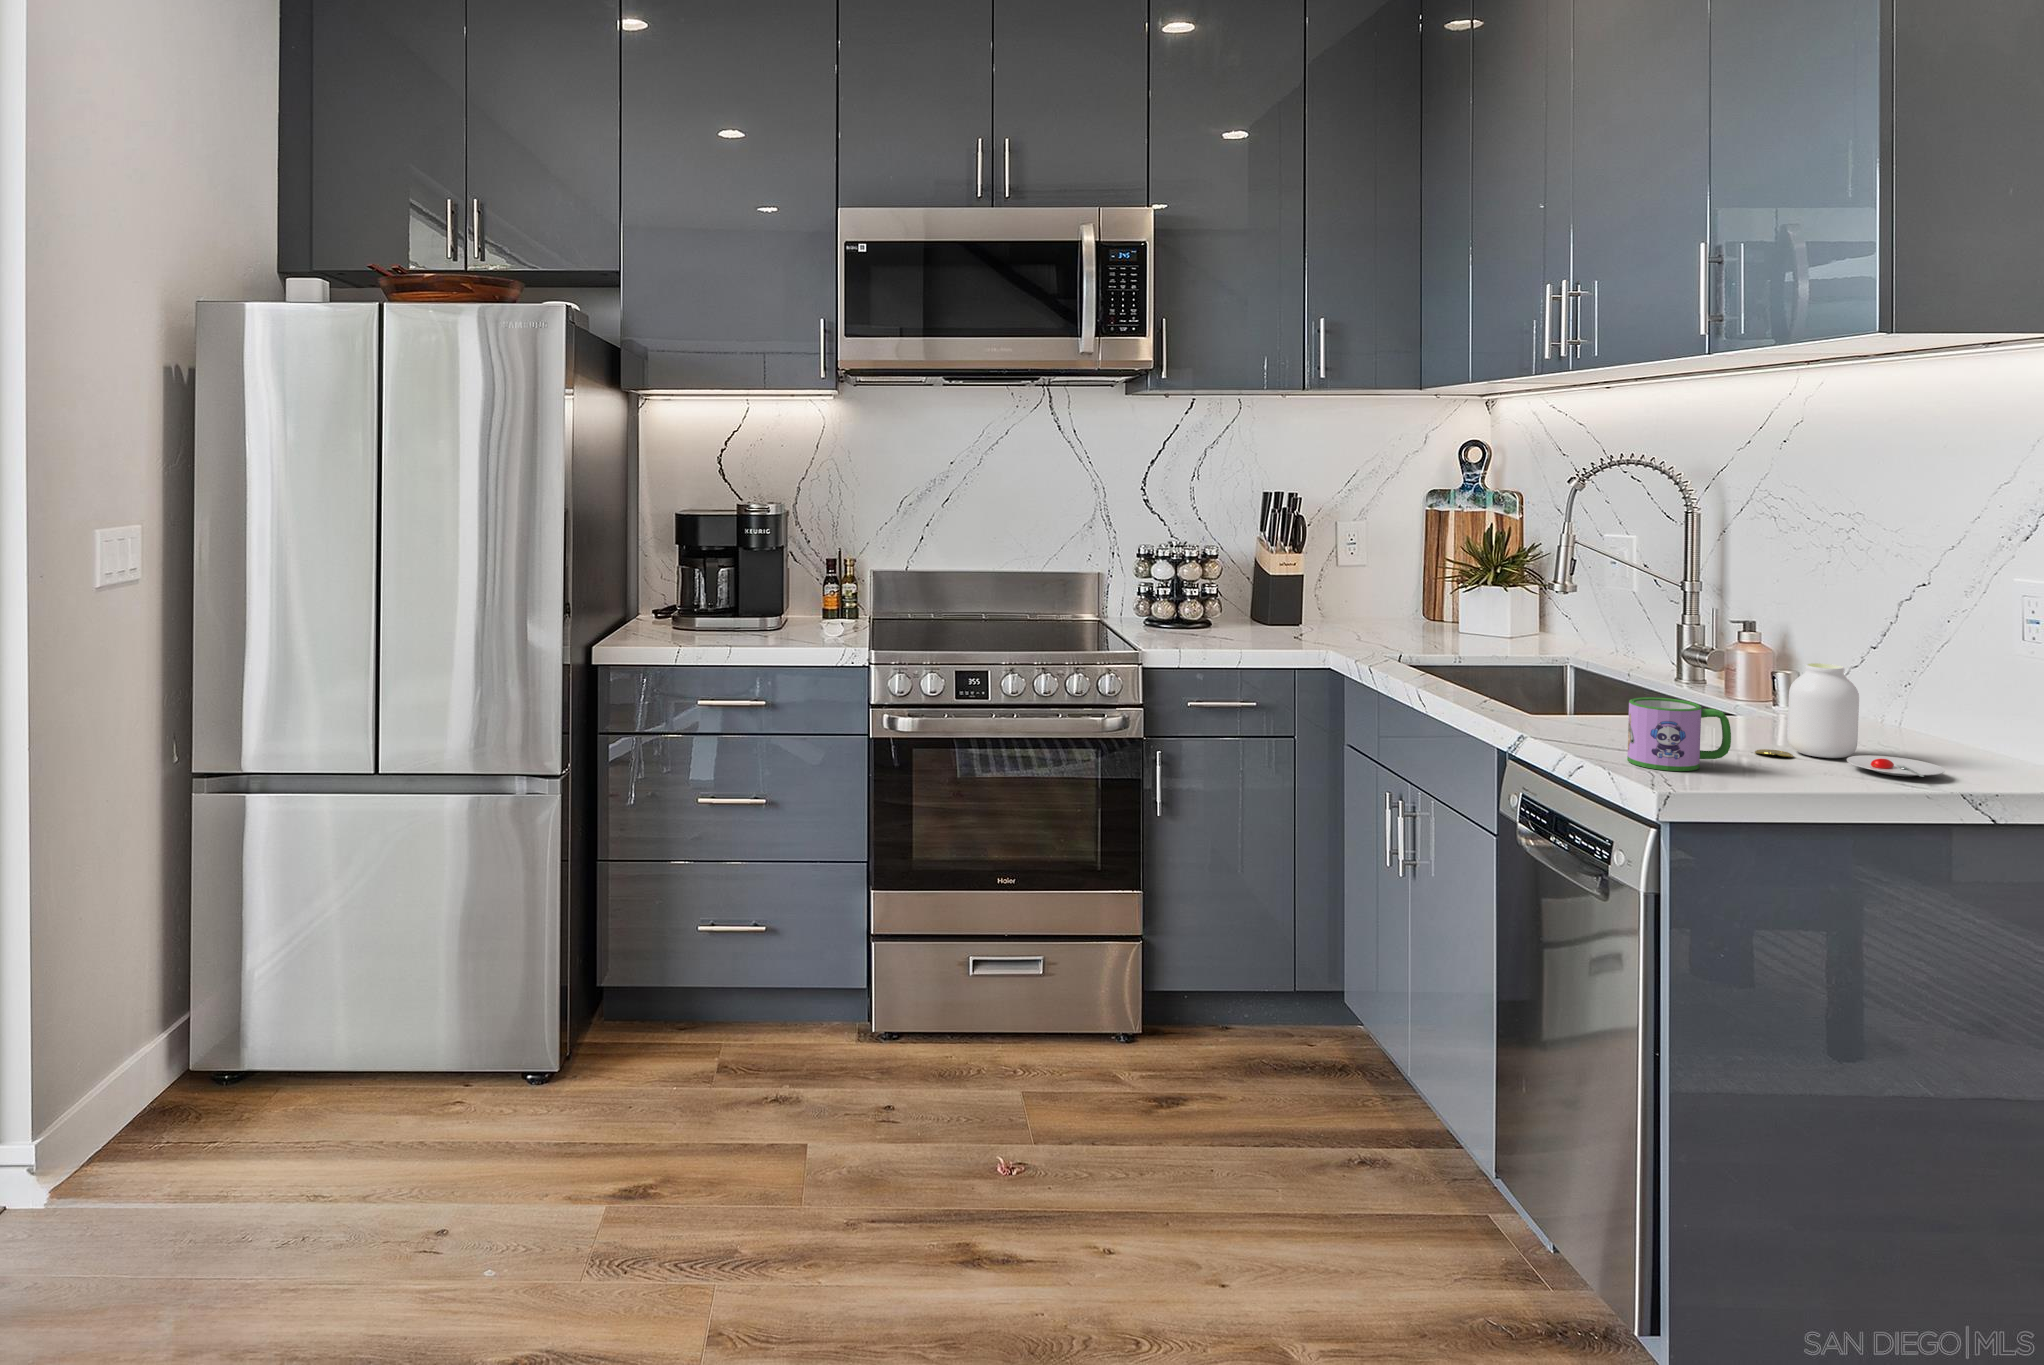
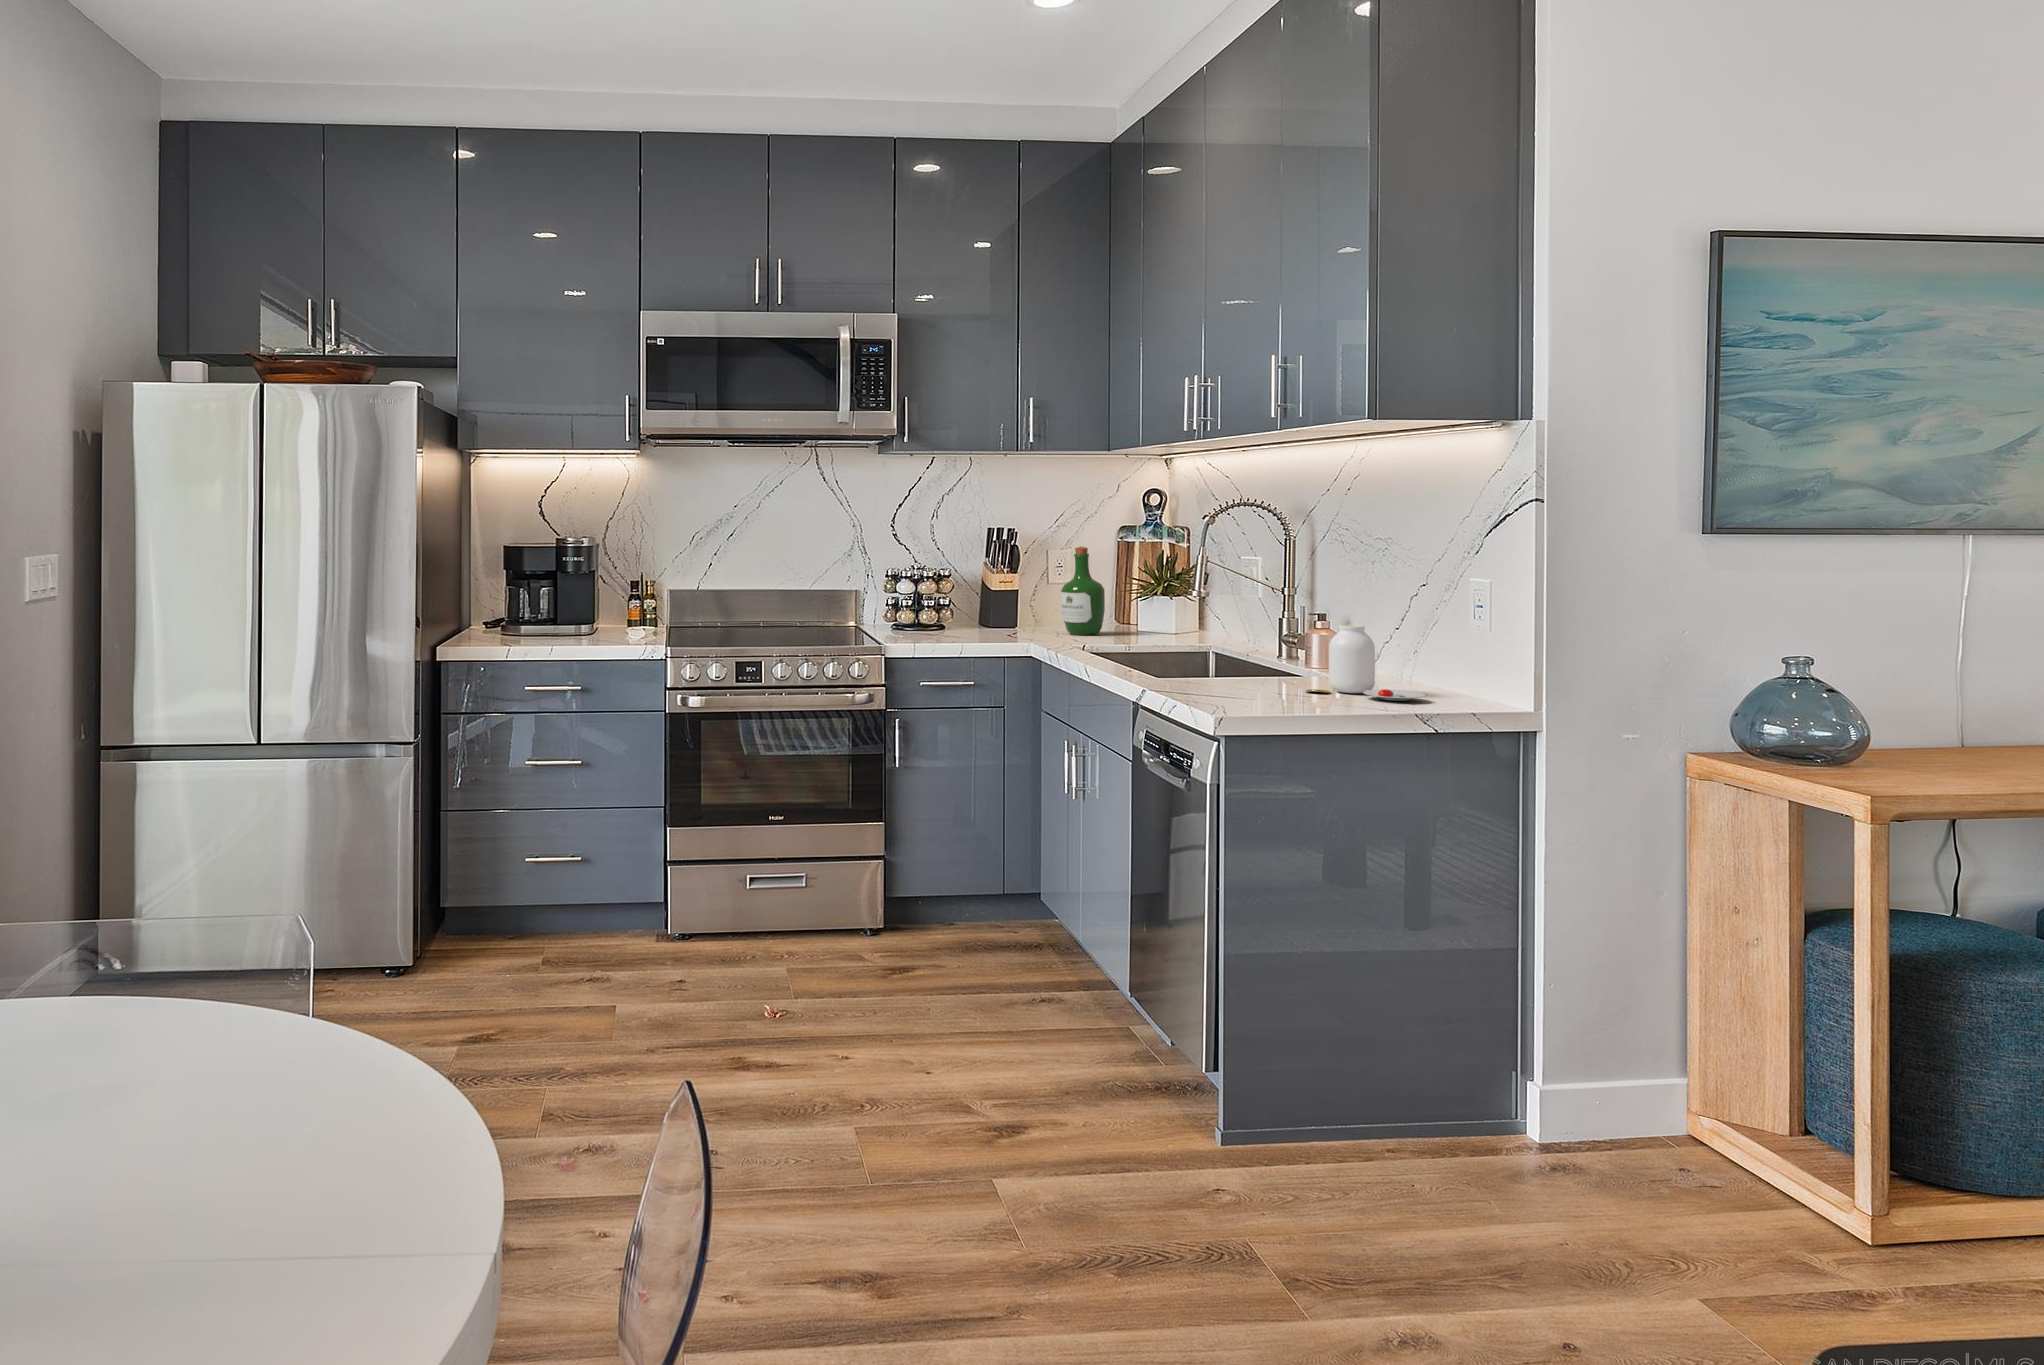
wine bottle: none [1354,518,1412,629] -> present [1061,546,1105,635]
mug: present [1627,697,1731,771] -> none [1211,649,1280,700]

